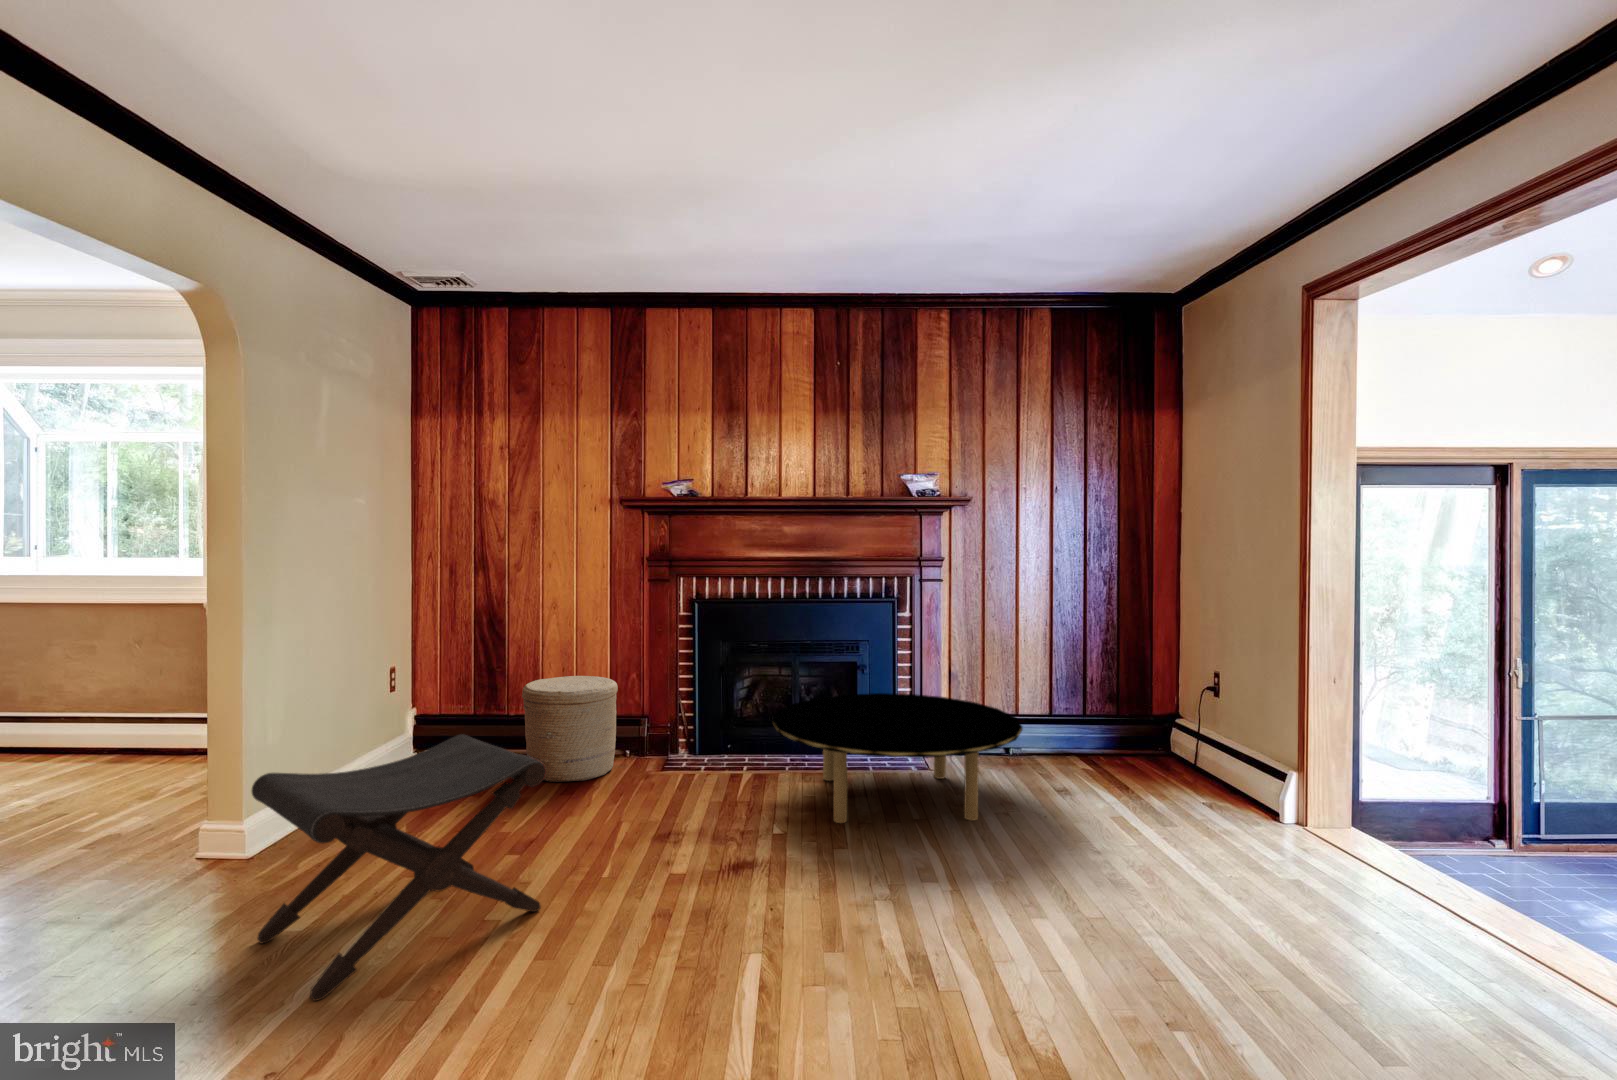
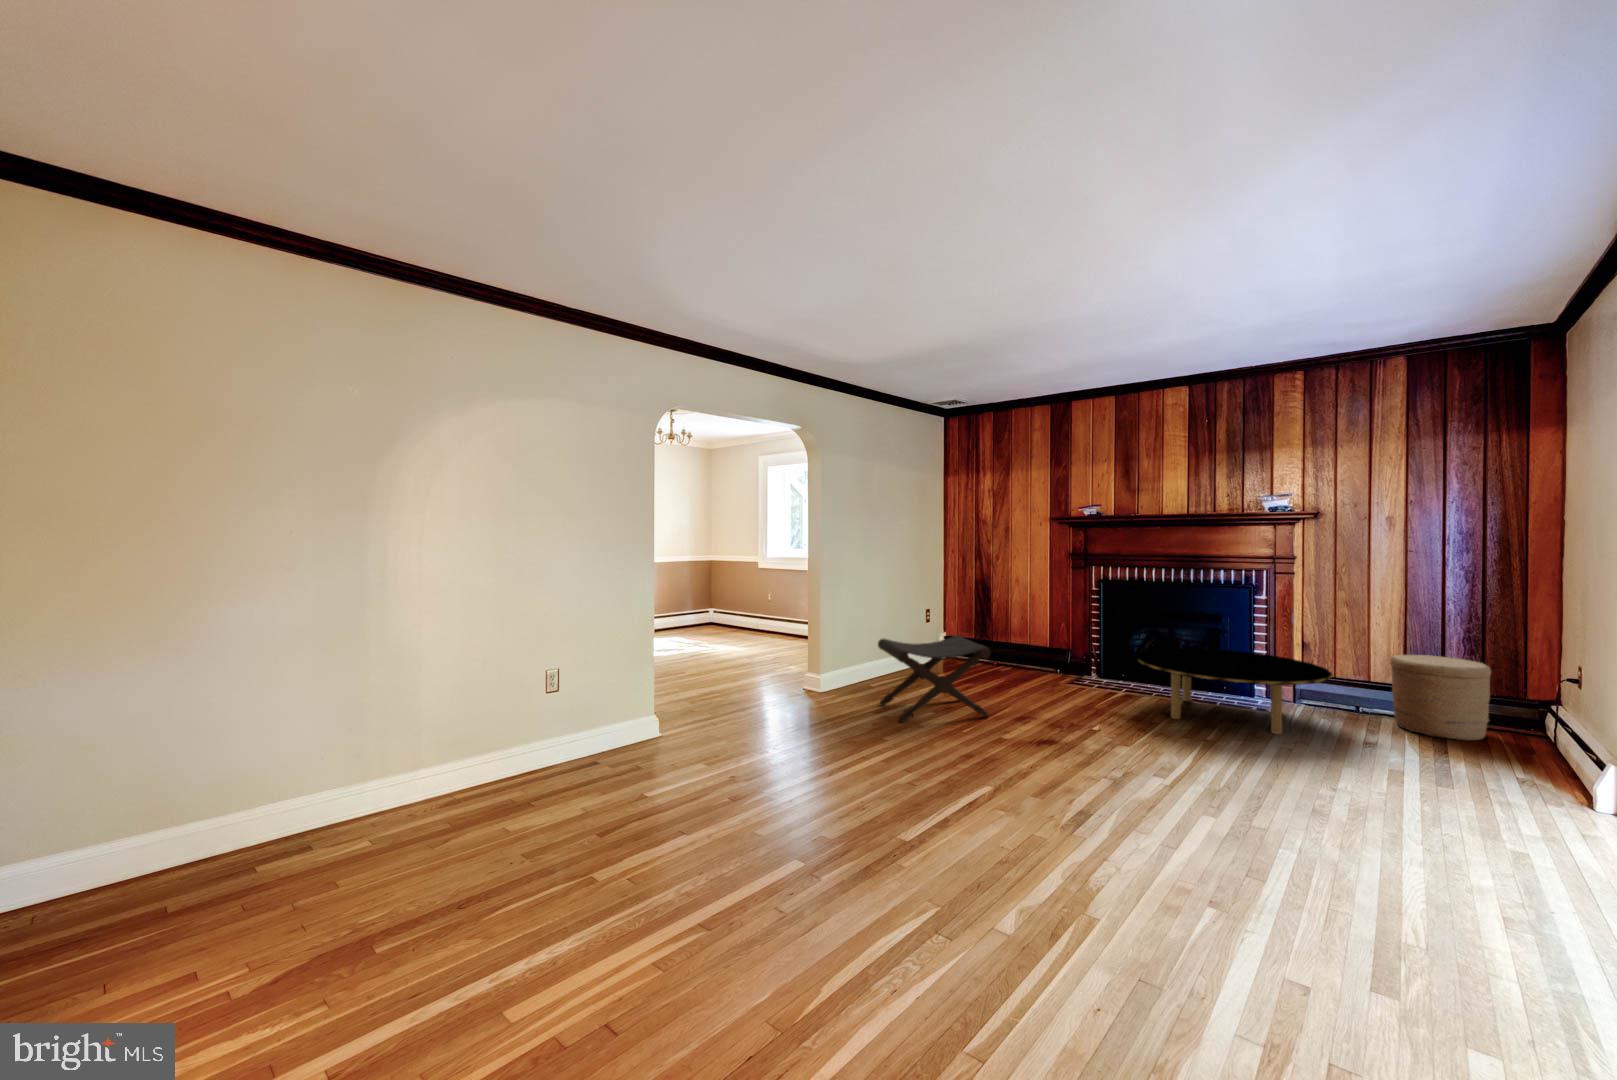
woven basket: present [522,676,618,782] -> present [1390,655,1491,741]

